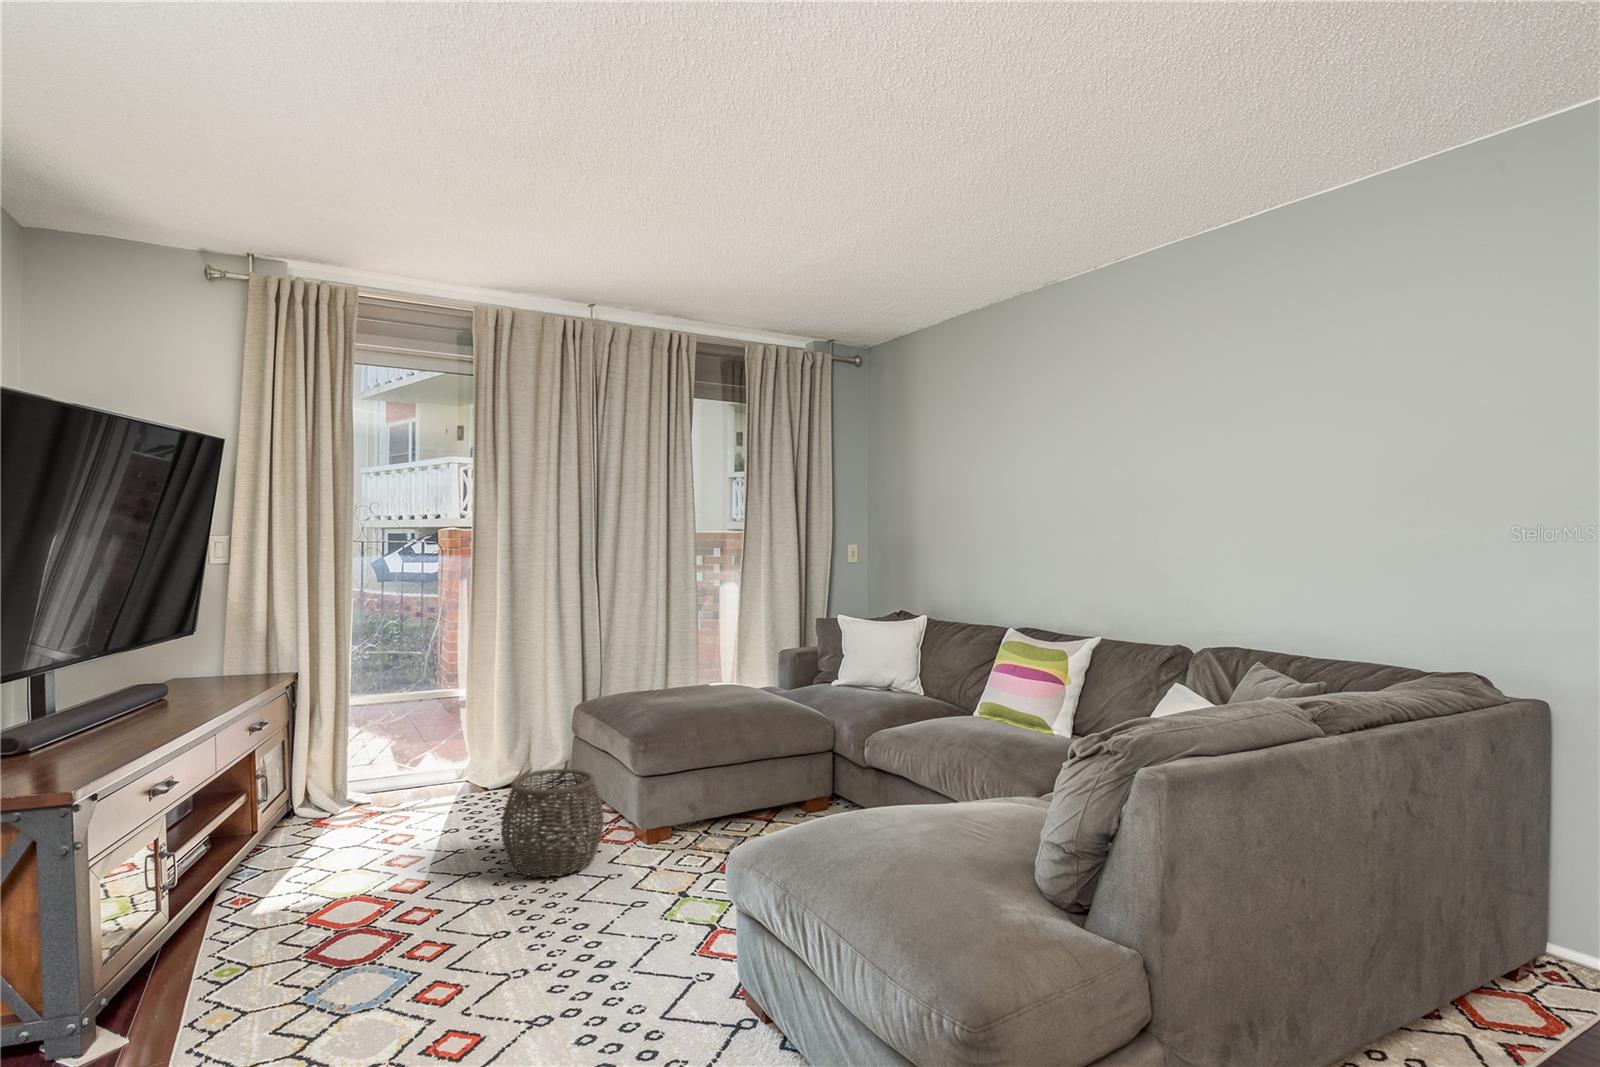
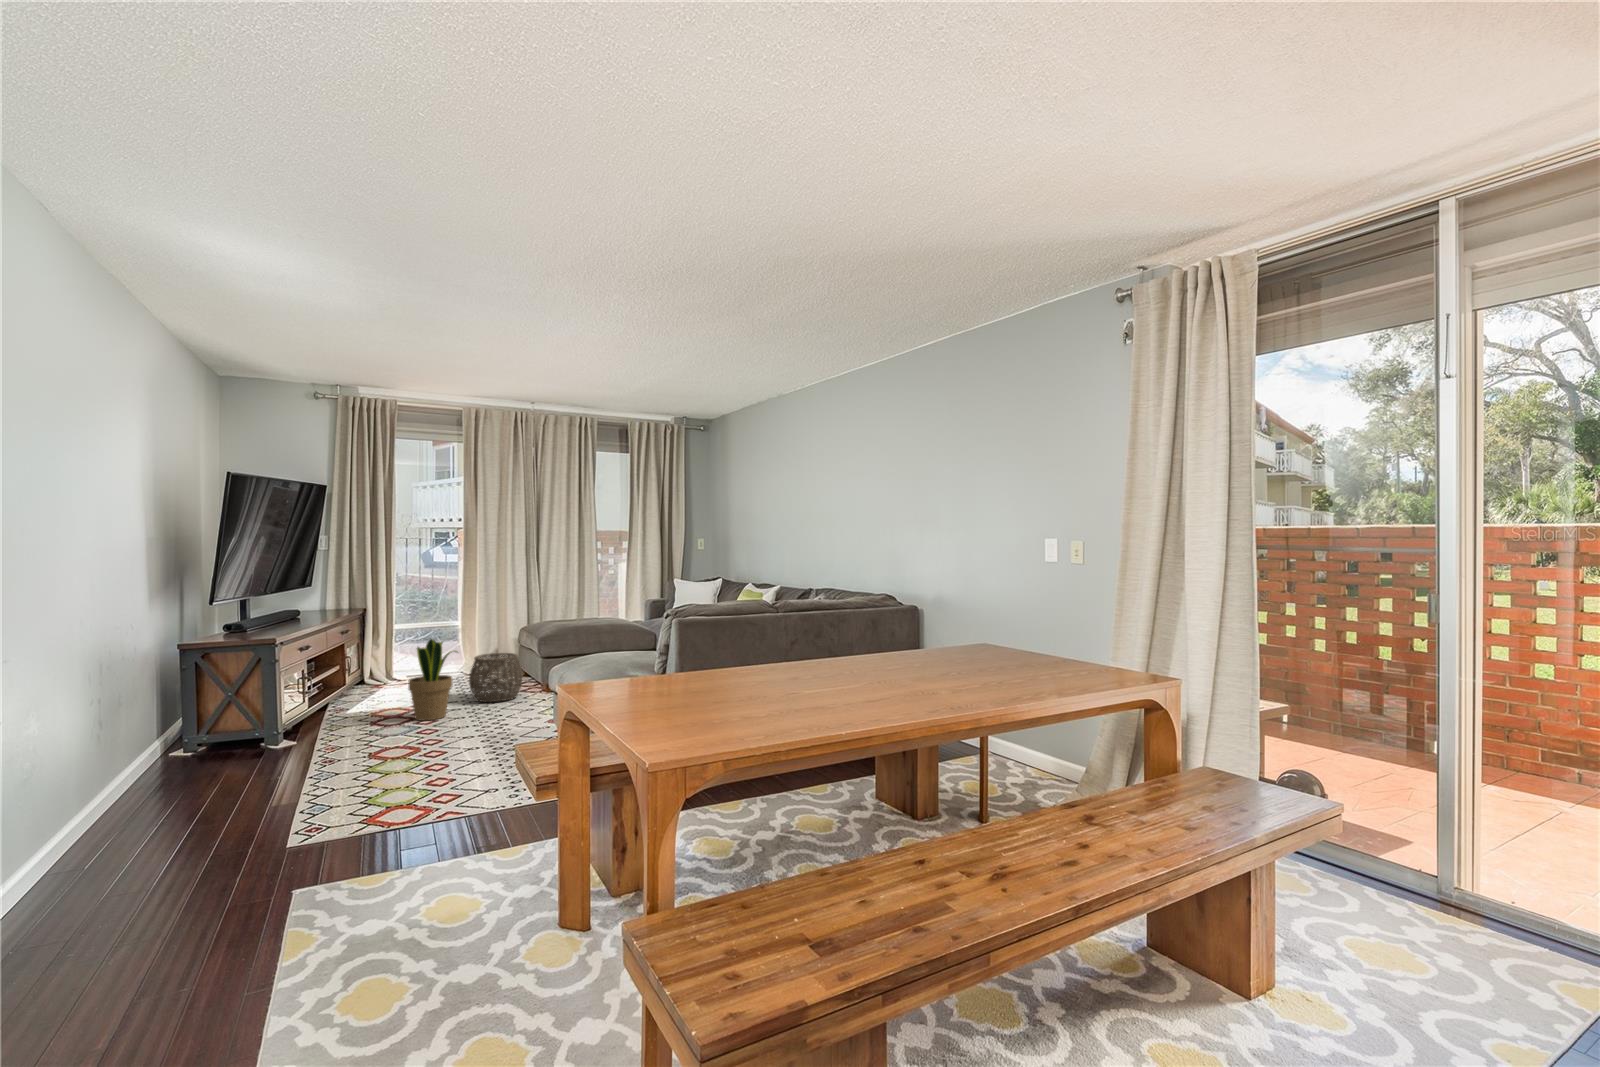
potted plant: none [388,761,495,946] -> present [408,639,457,720]

